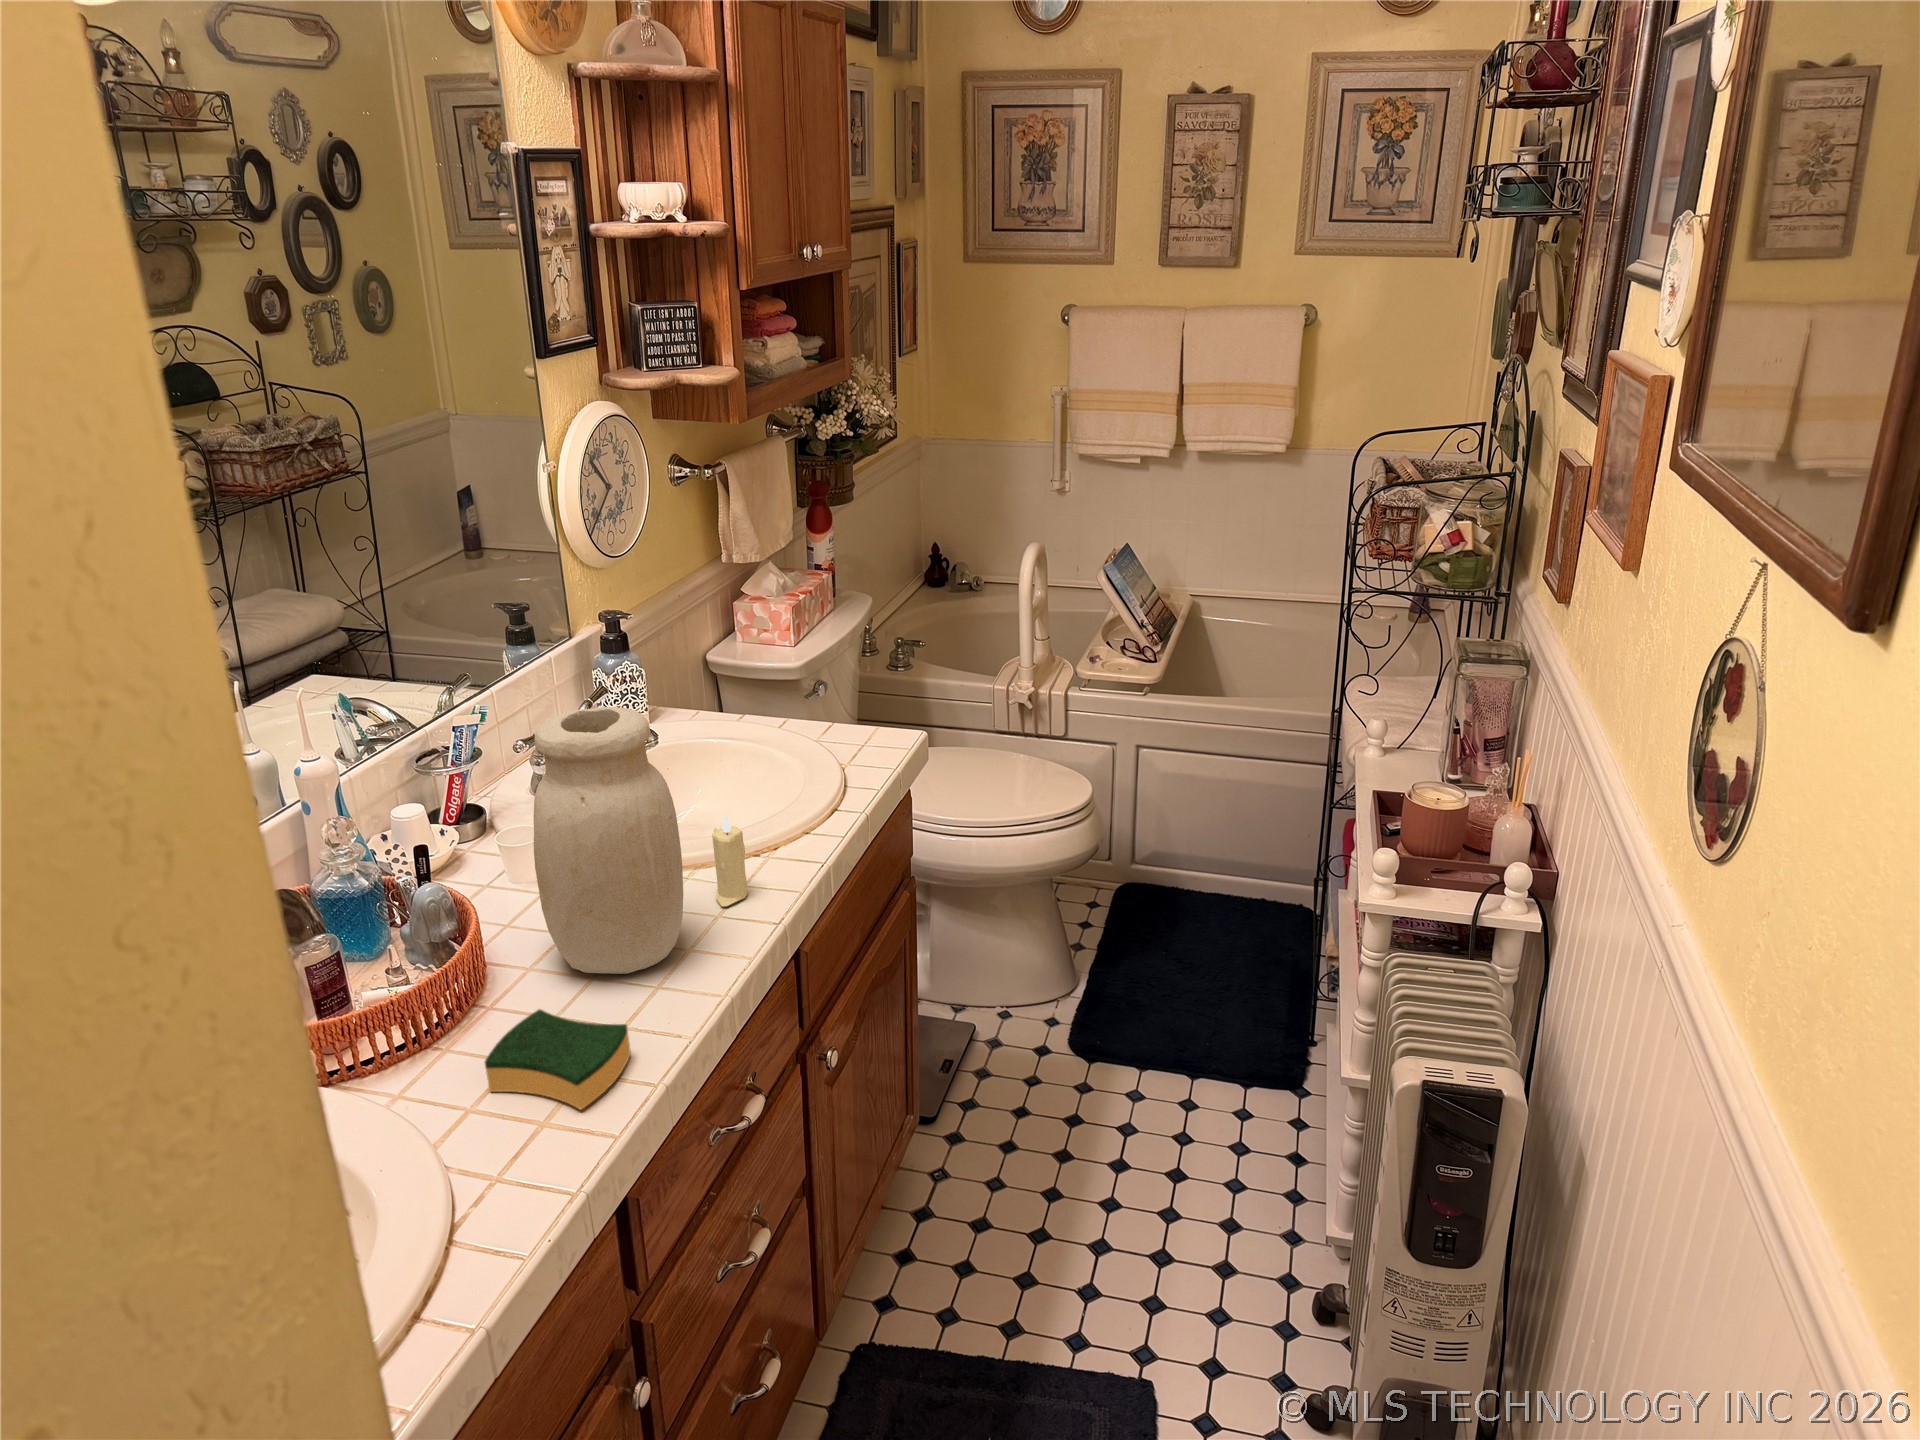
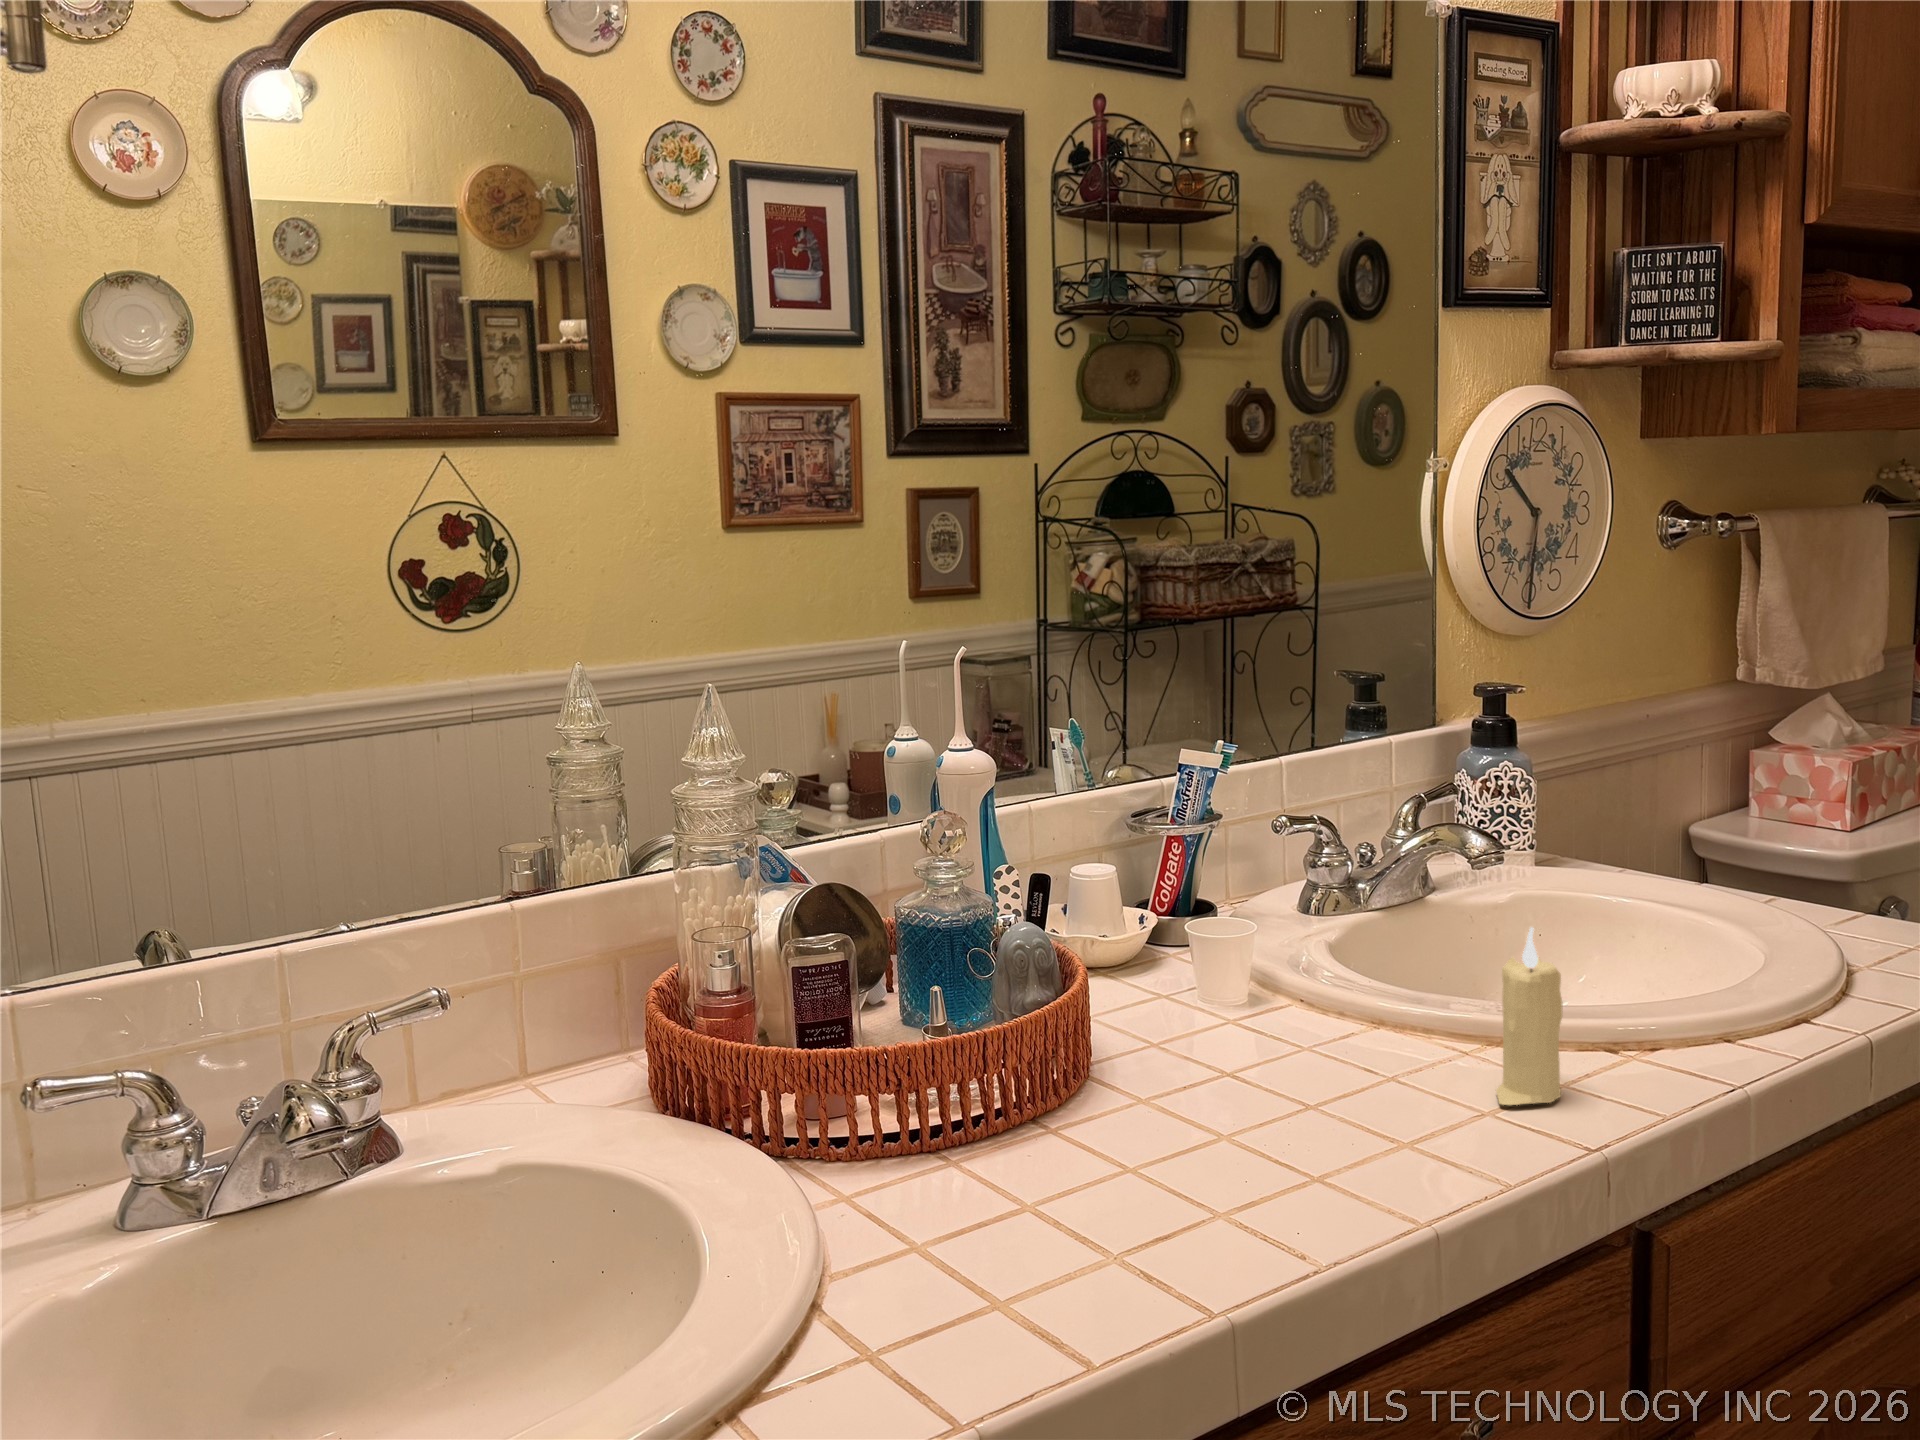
jar: present [534,707,683,974] -> none [1162,670,1409,1148]
sponge: present [485,1009,631,1110] -> none [959,1136,1201,1305]

